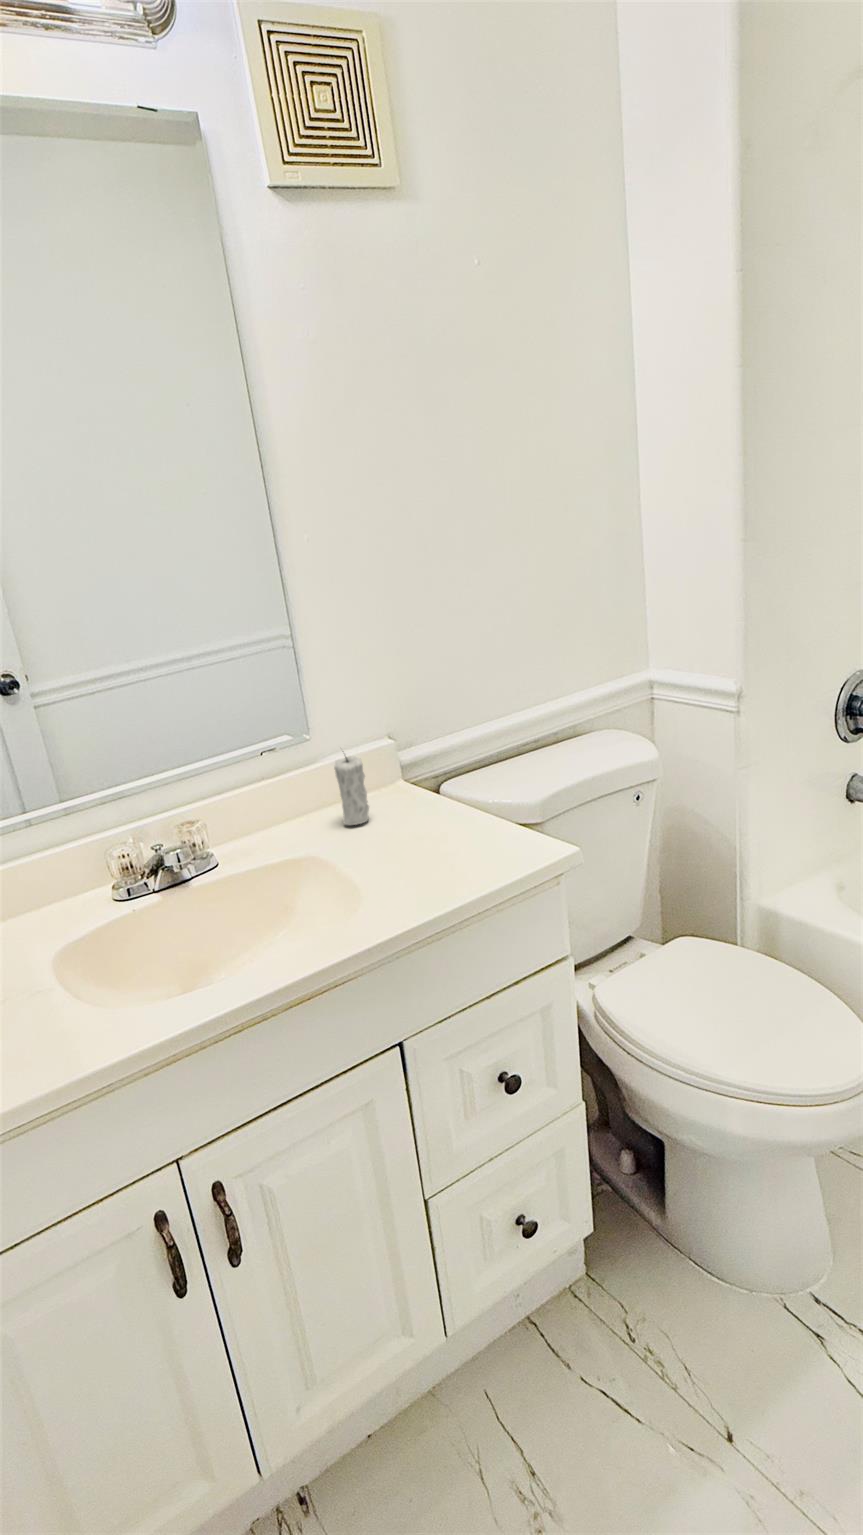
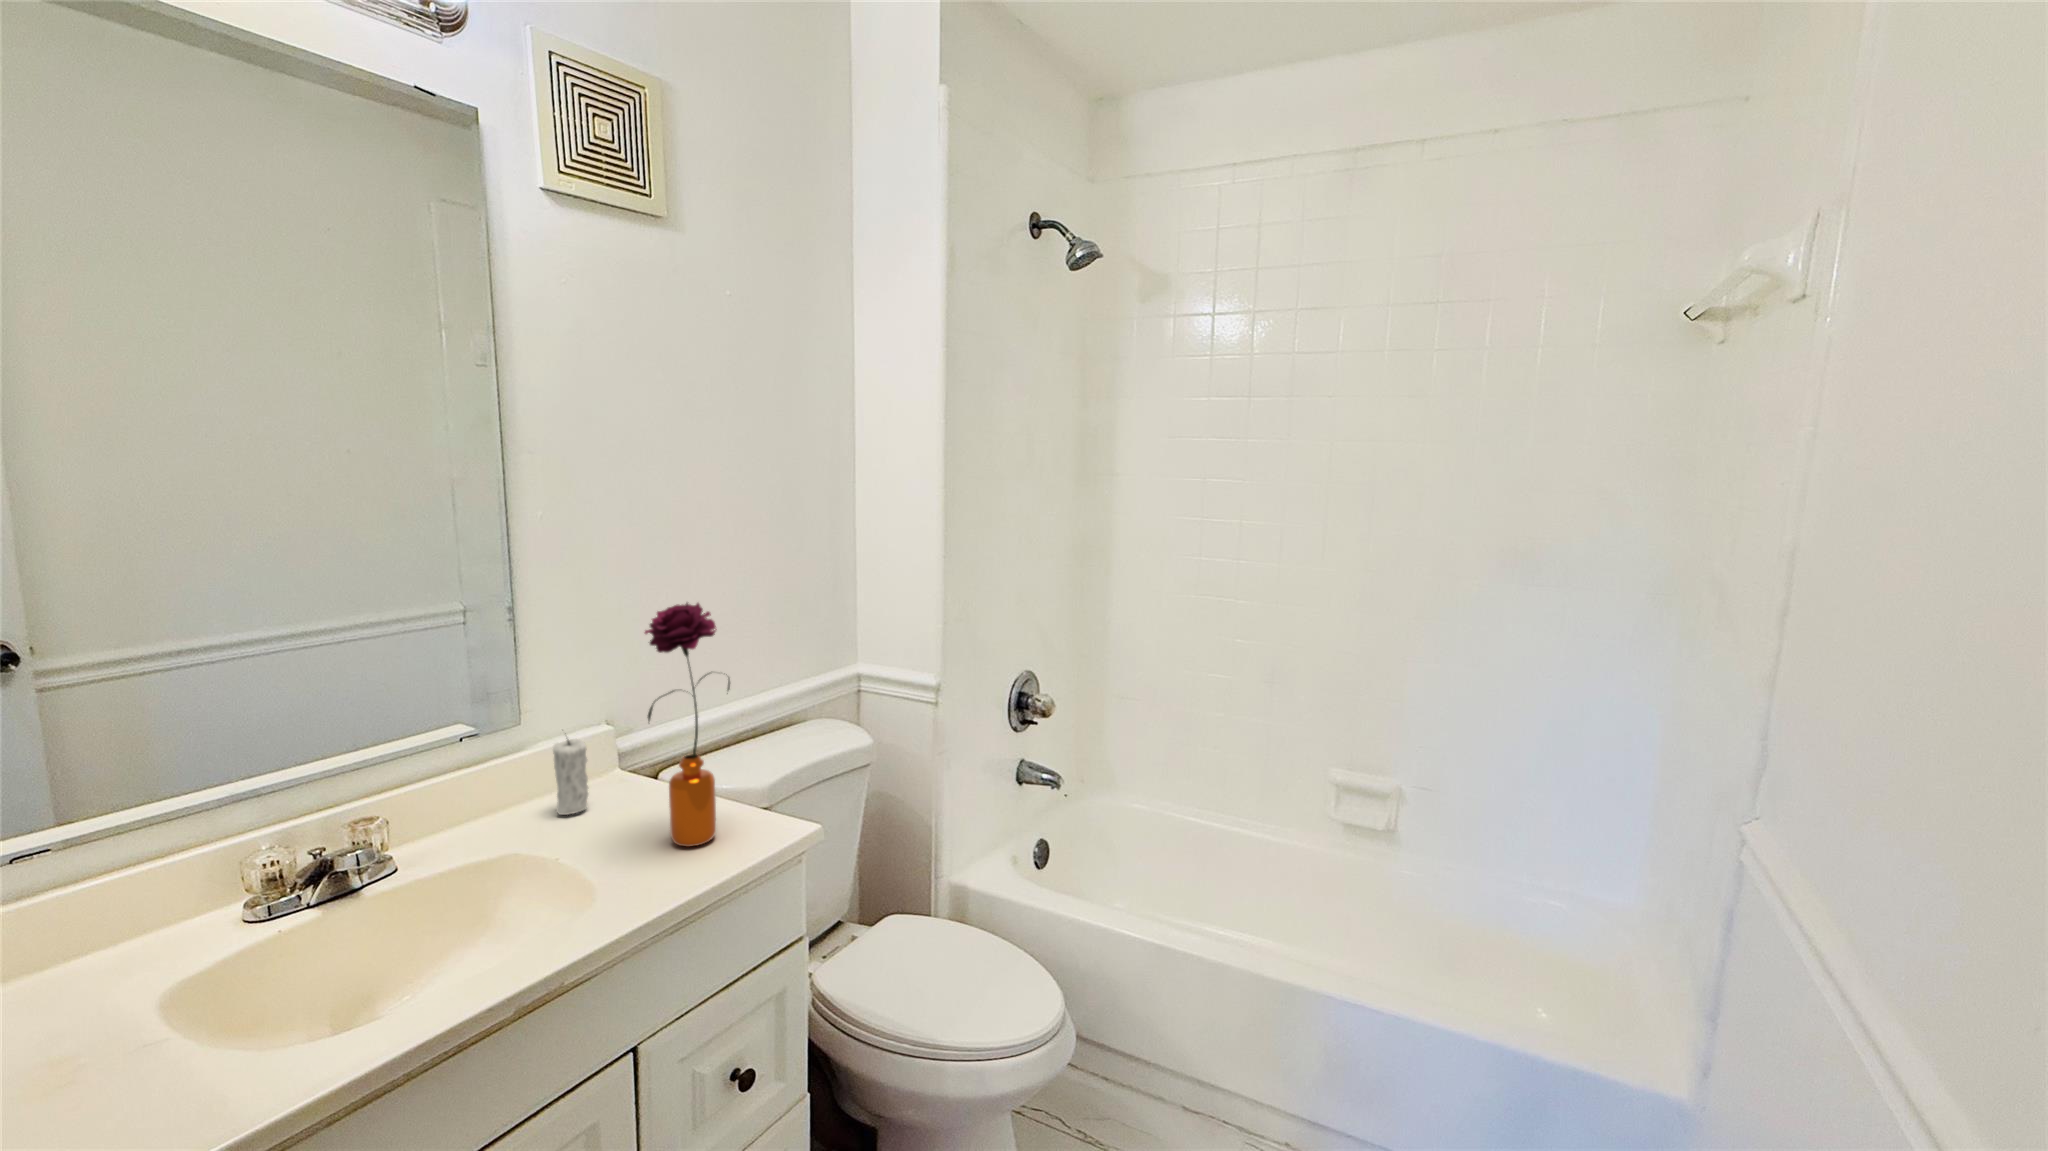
flower: none [384,619,475,865] -> present [645,603,730,846]

